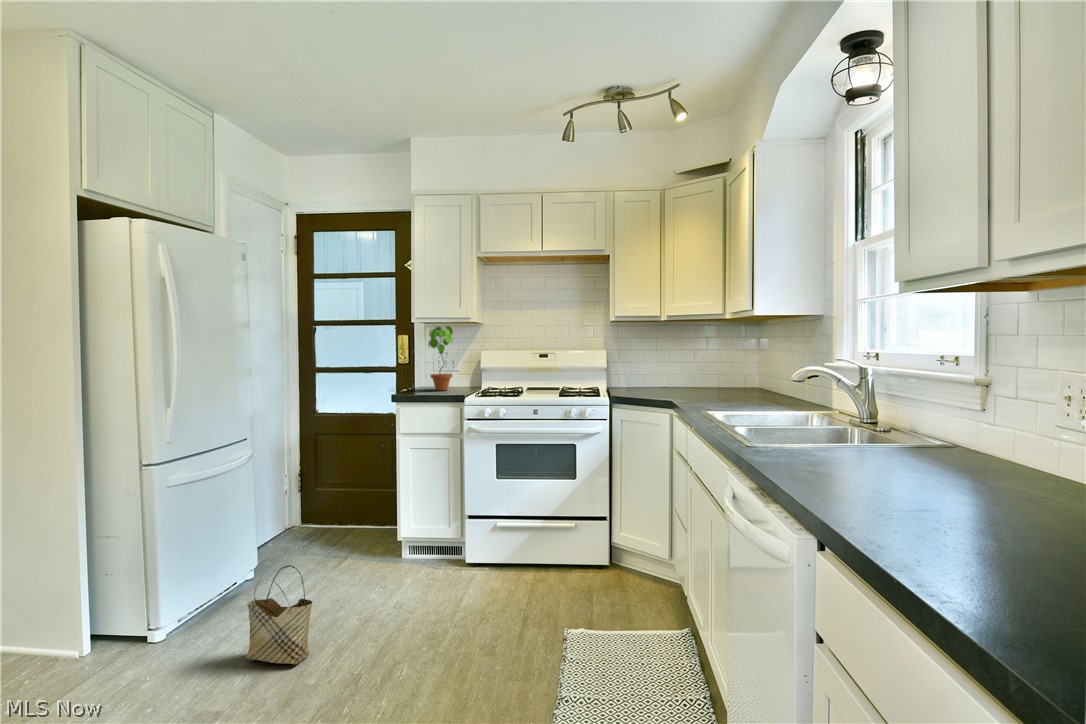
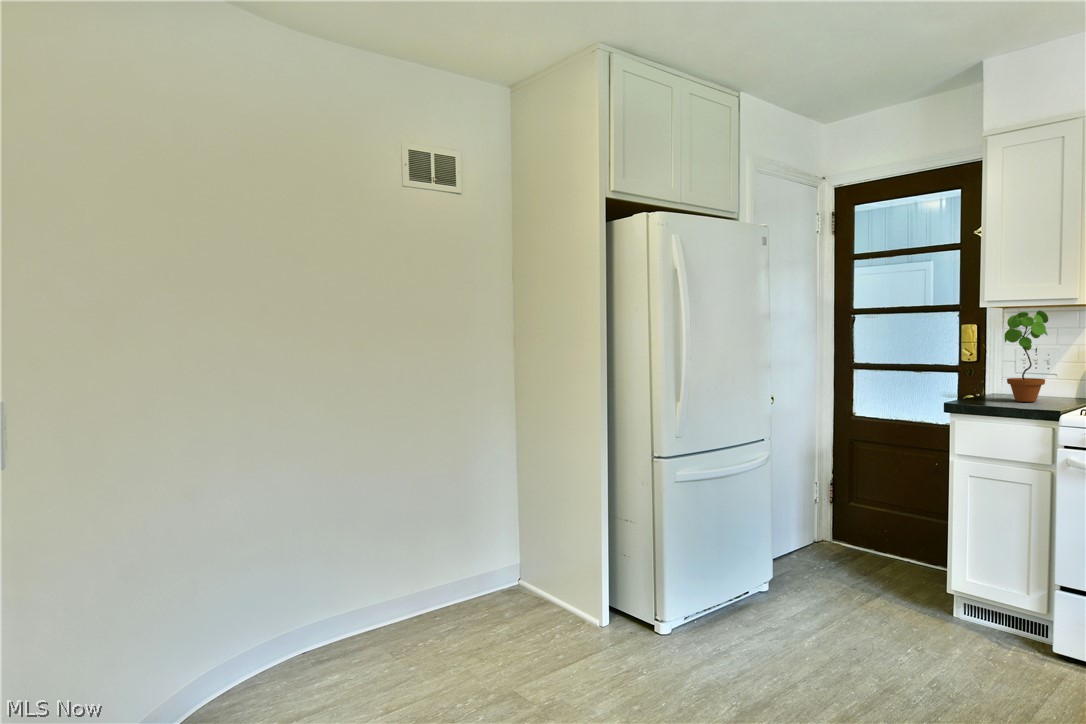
woven basket: present [247,565,312,664] -> none [756,575,821,681]

